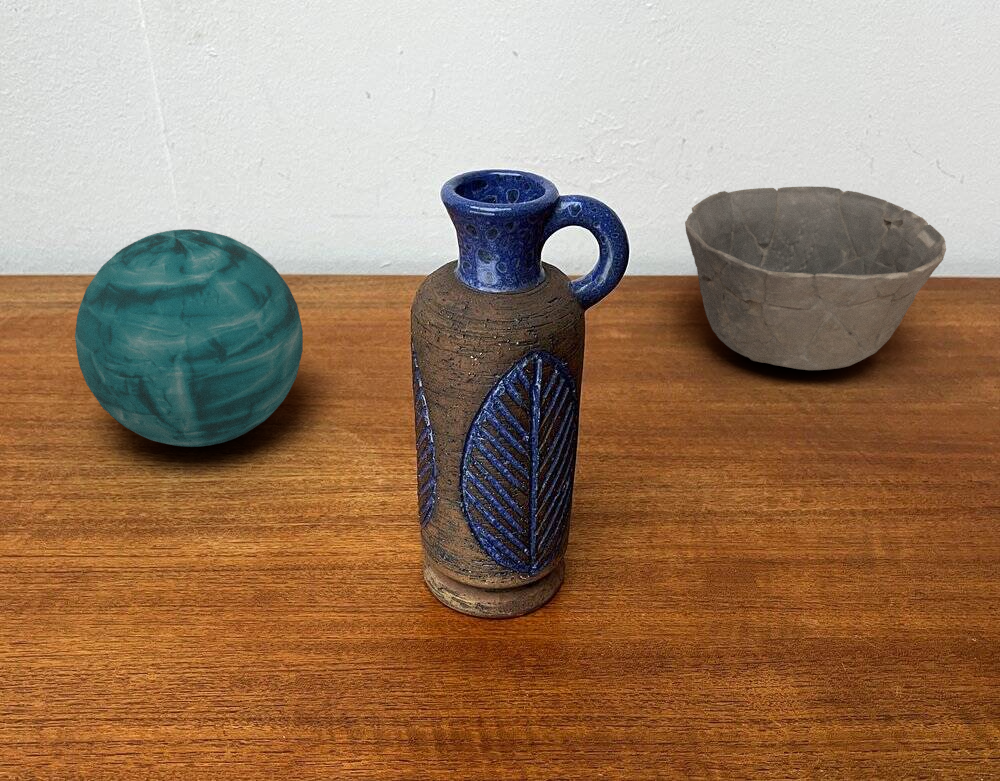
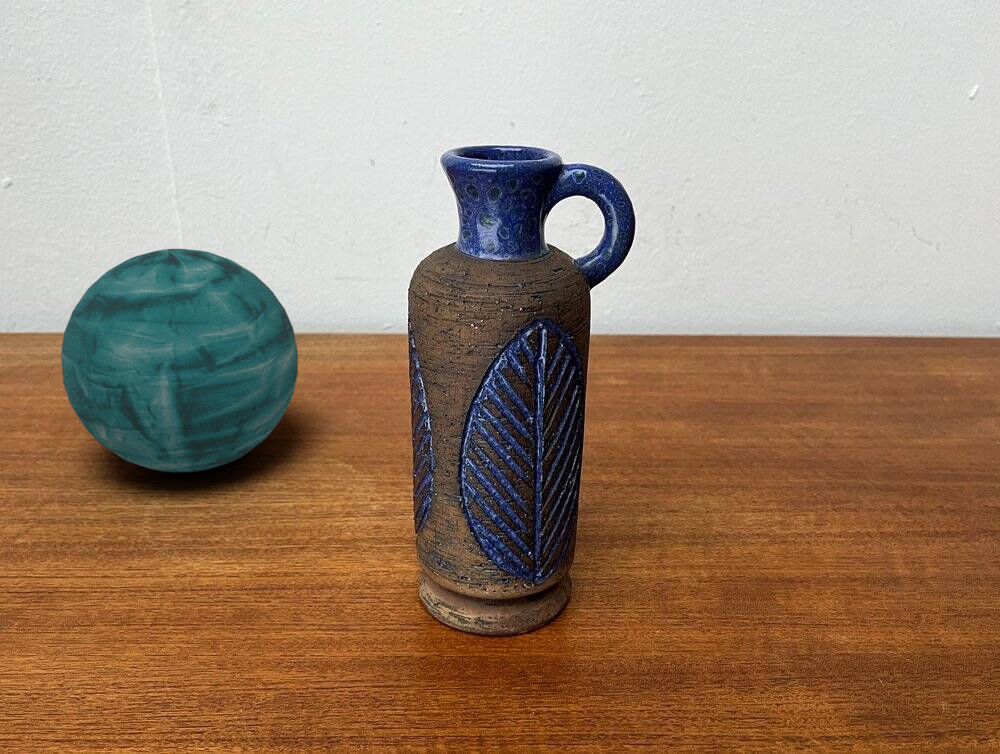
bowl: present [685,186,946,370] -> none [684,230,950,401]

